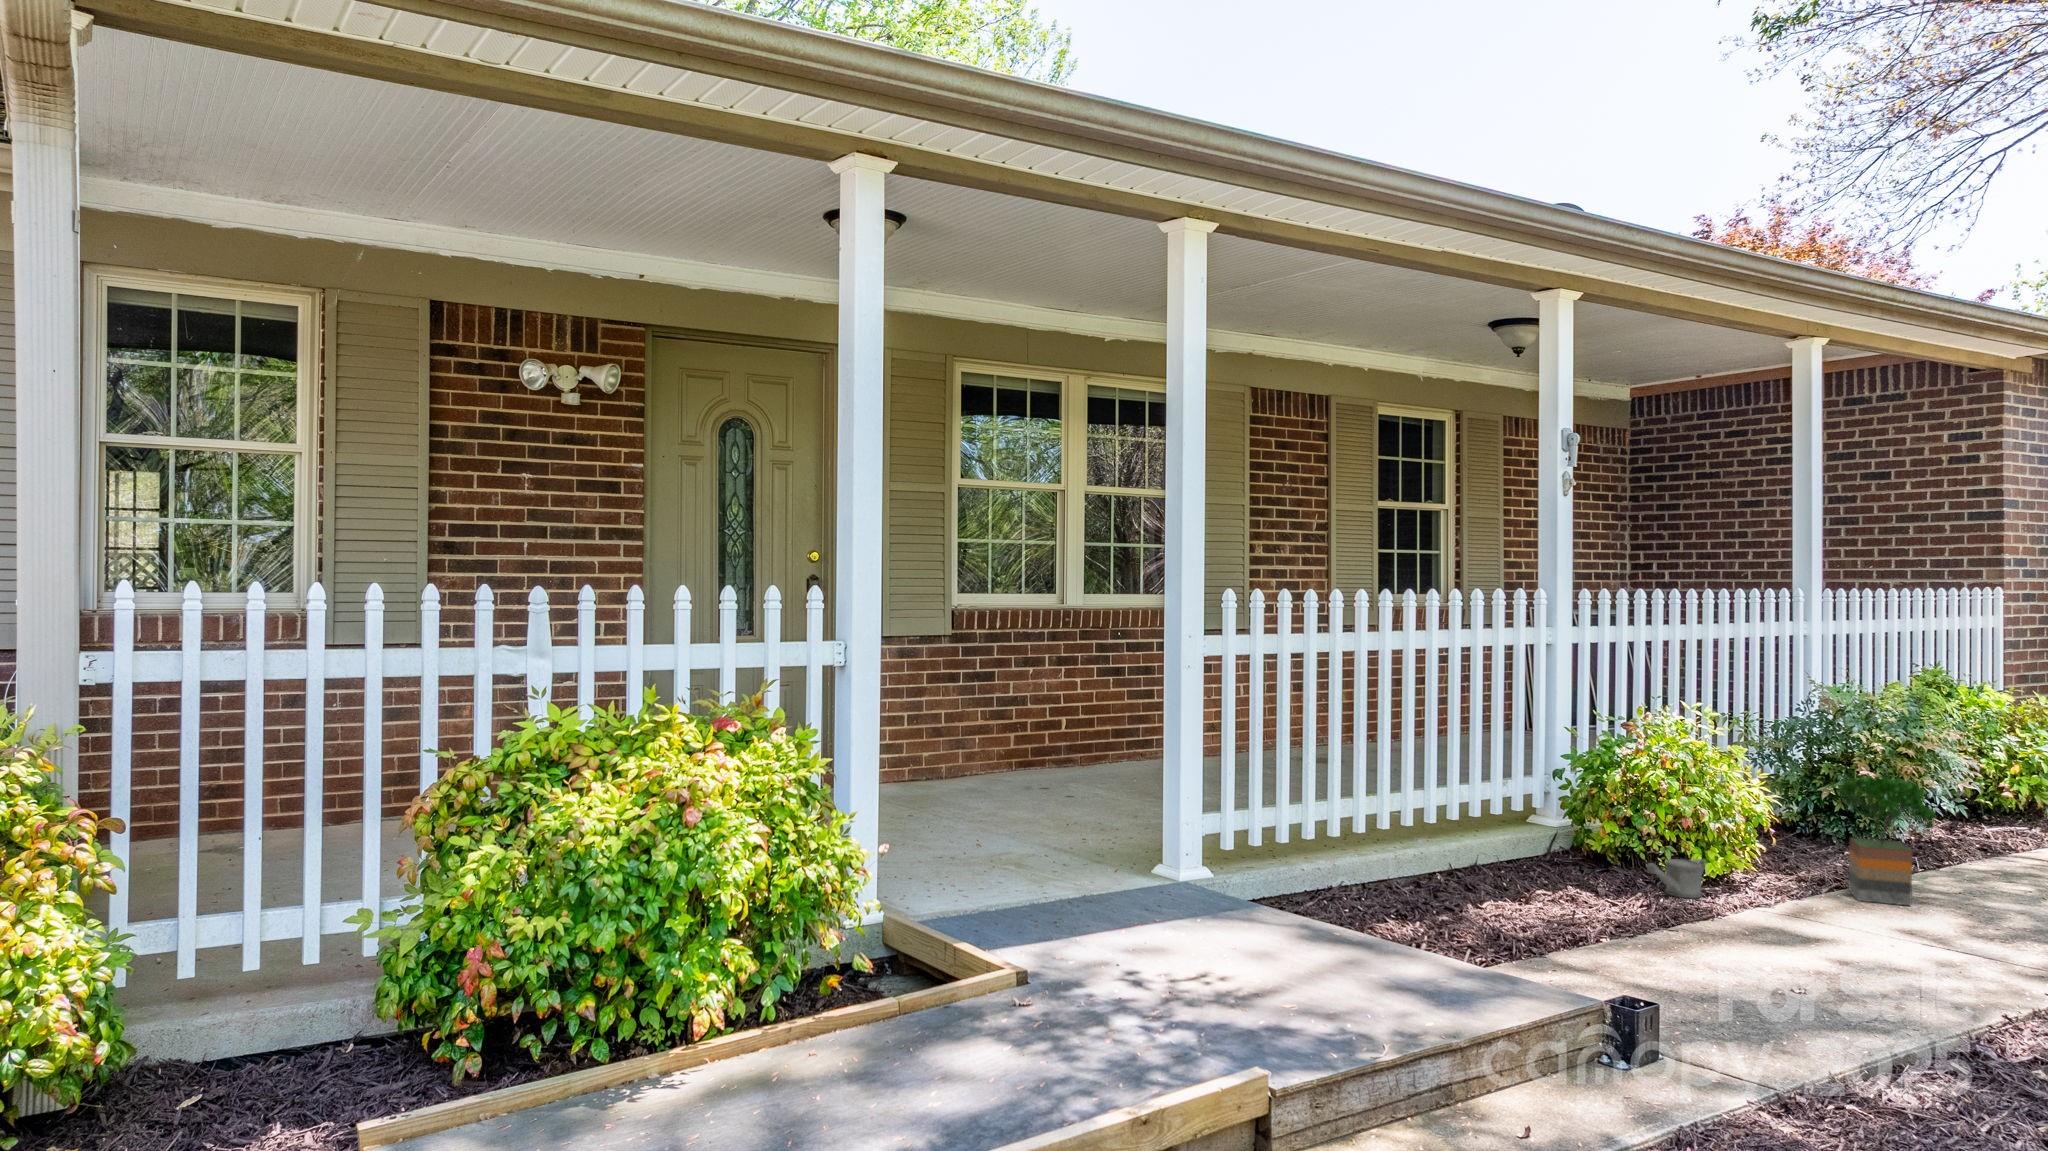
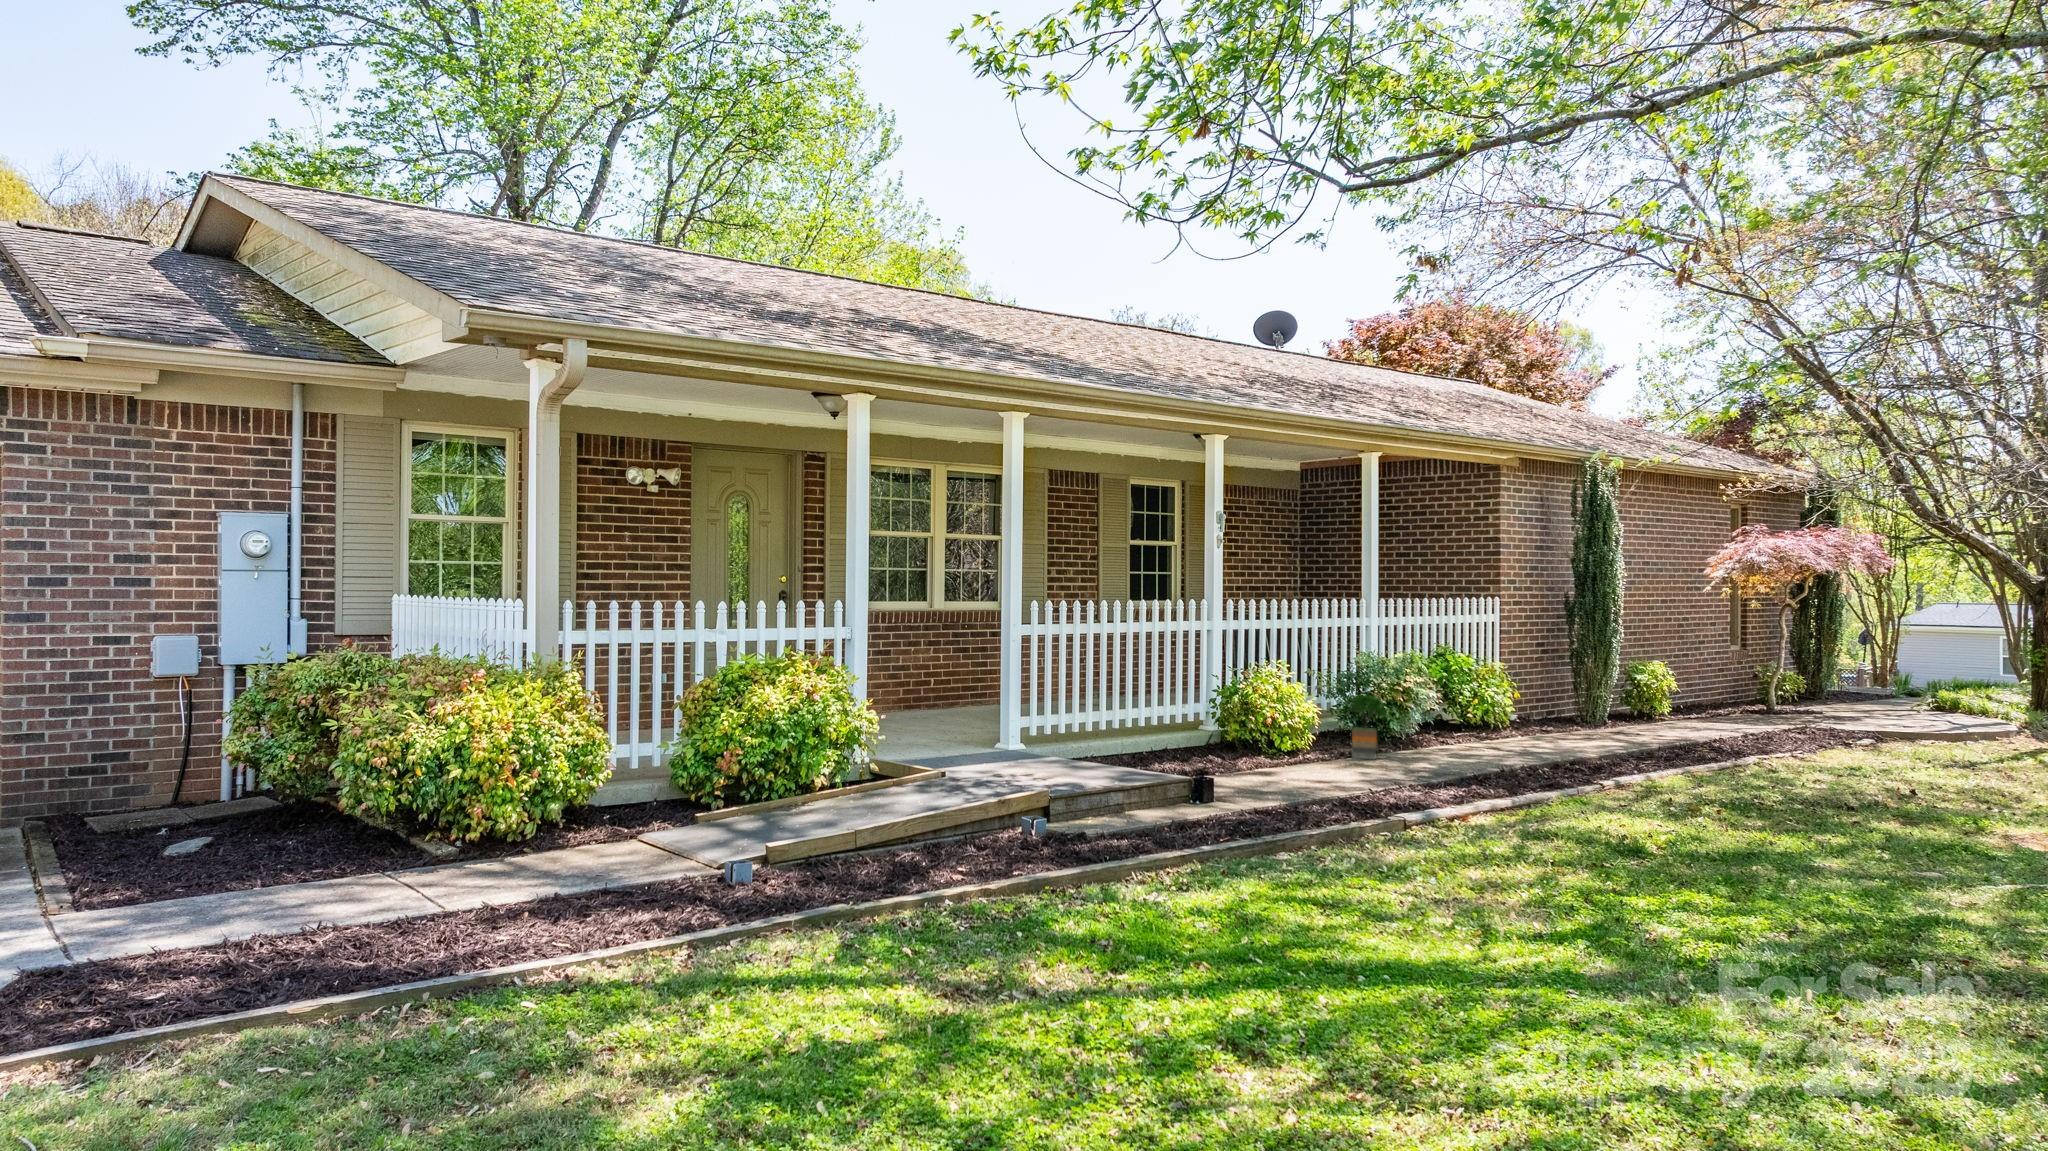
watering can: present [1647,859,1705,898] -> none [1246,739,1278,758]

